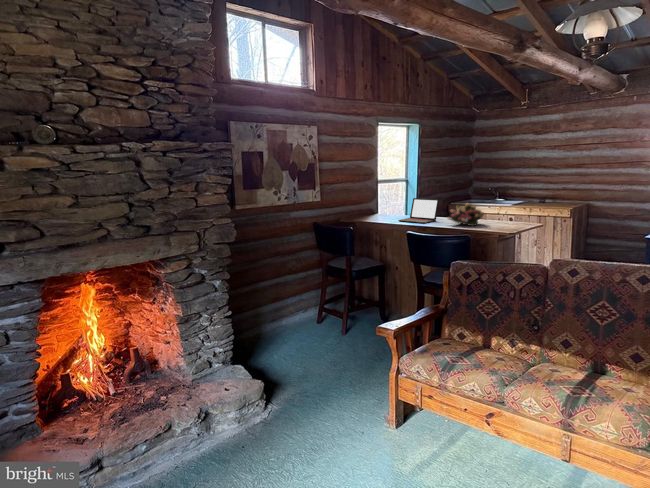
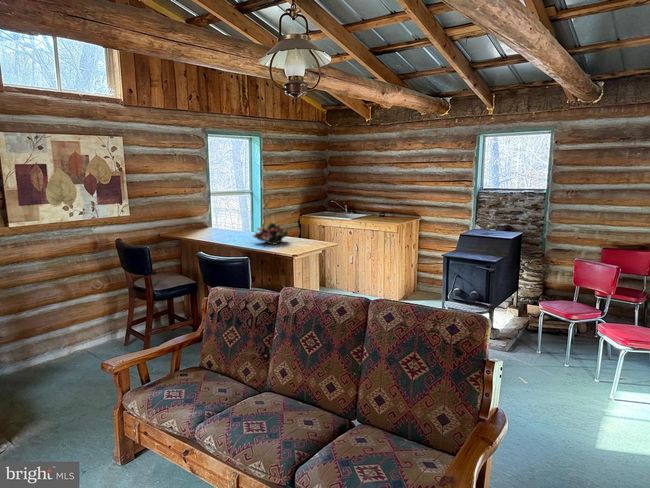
laptop: present [398,198,439,223] -> none [212,214,252,241]

